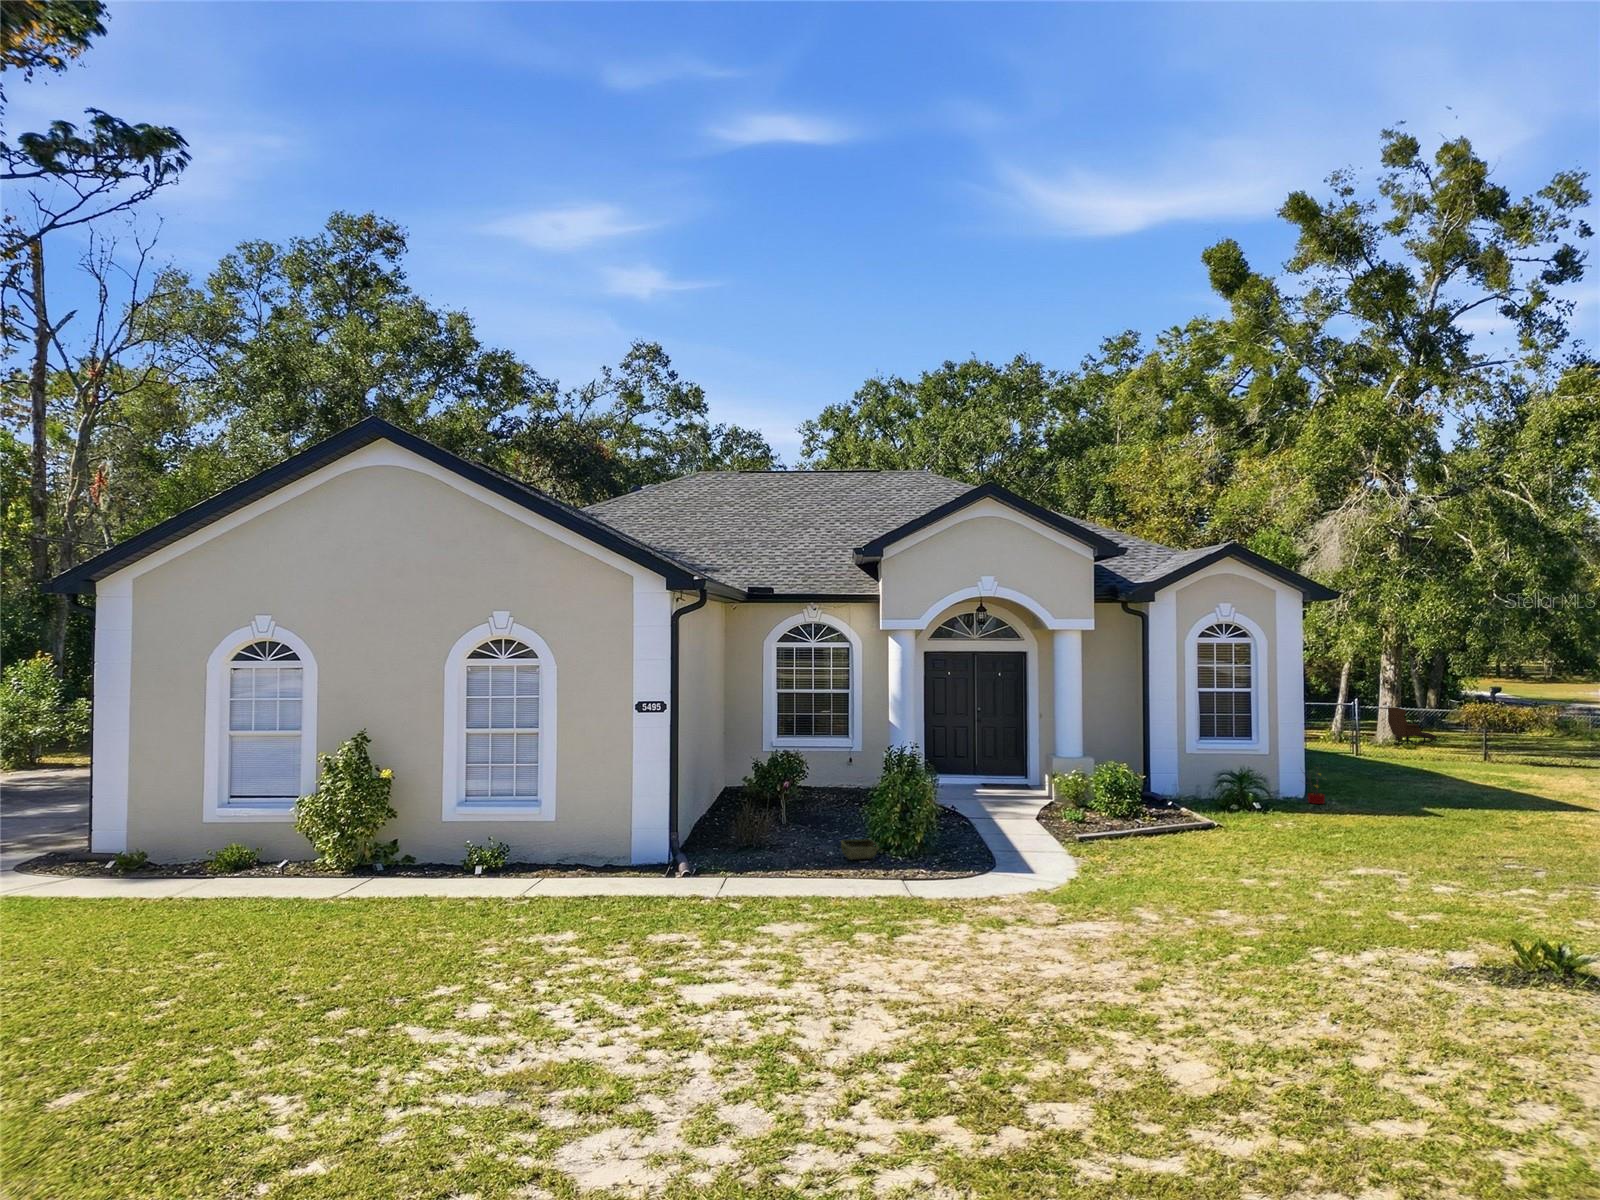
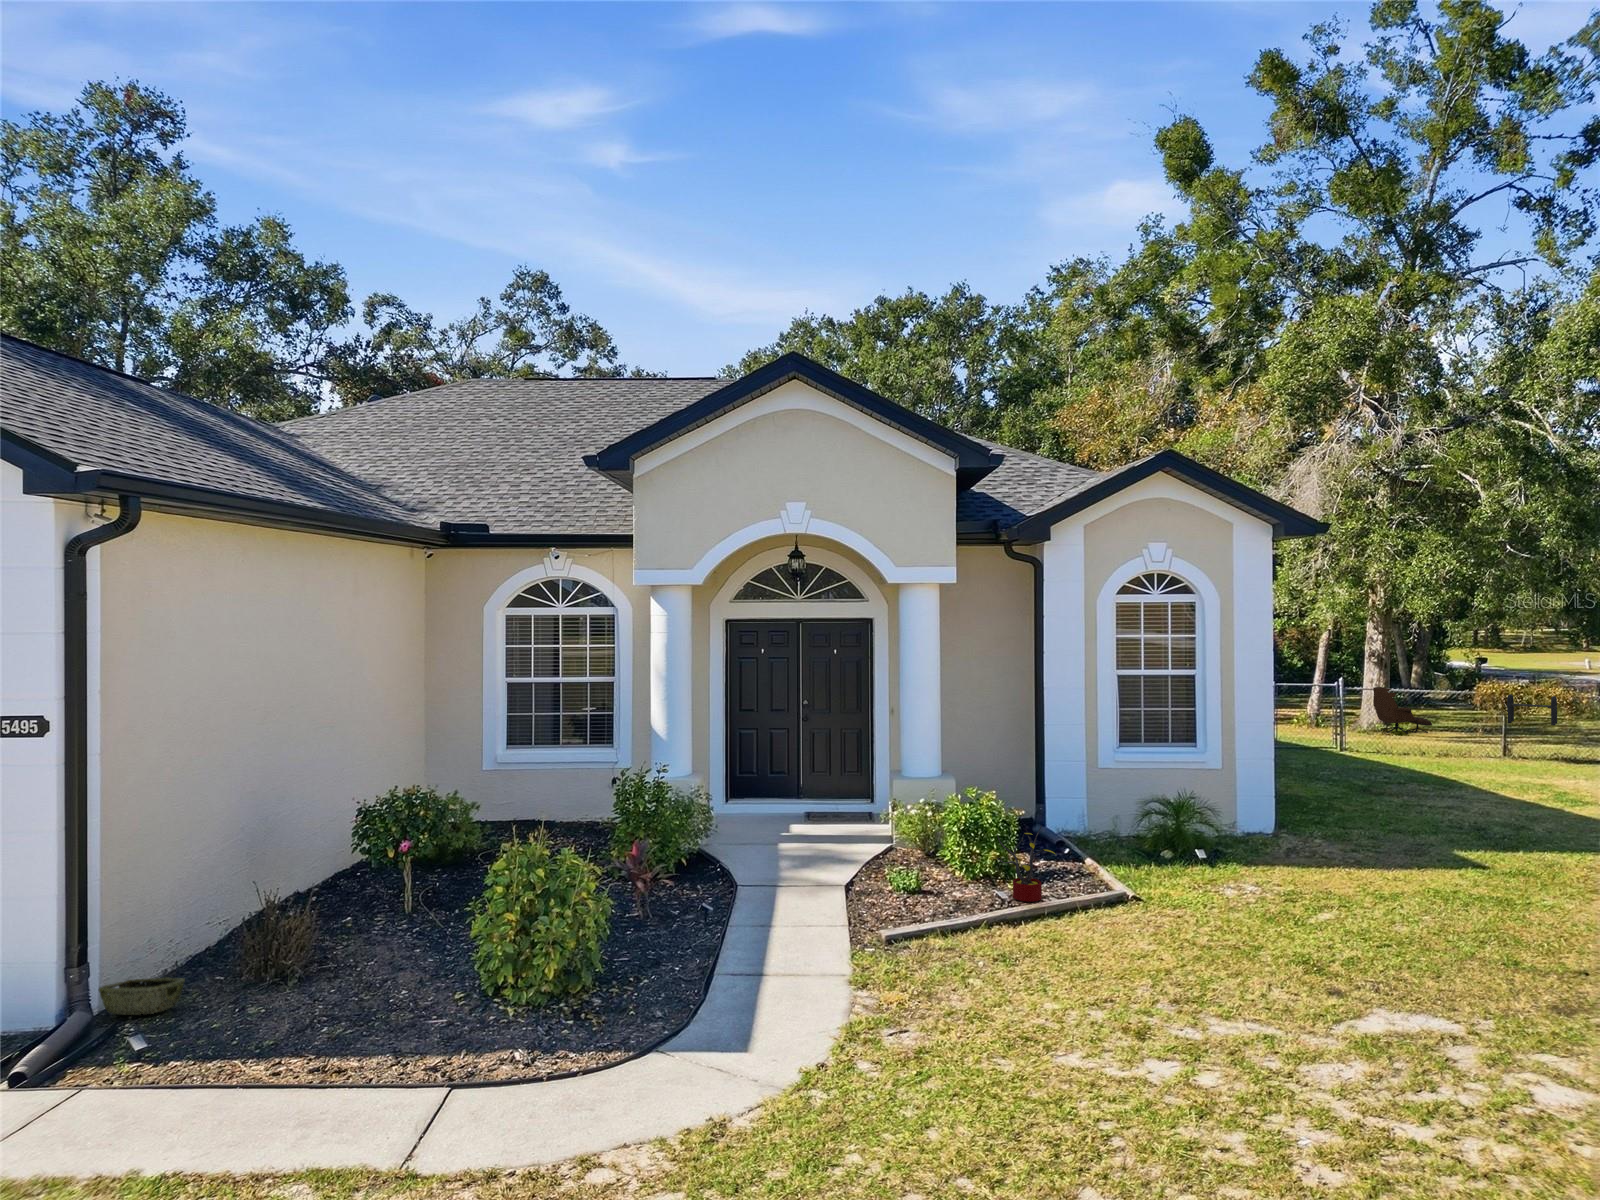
bench: none [1502,715,1544,741] -> present [1507,694,1557,725]
decorative plant: present [1307,772,1325,804] -> present [989,825,1055,902]
woven basket: present [841,839,879,860] -> present [99,977,185,1015]

